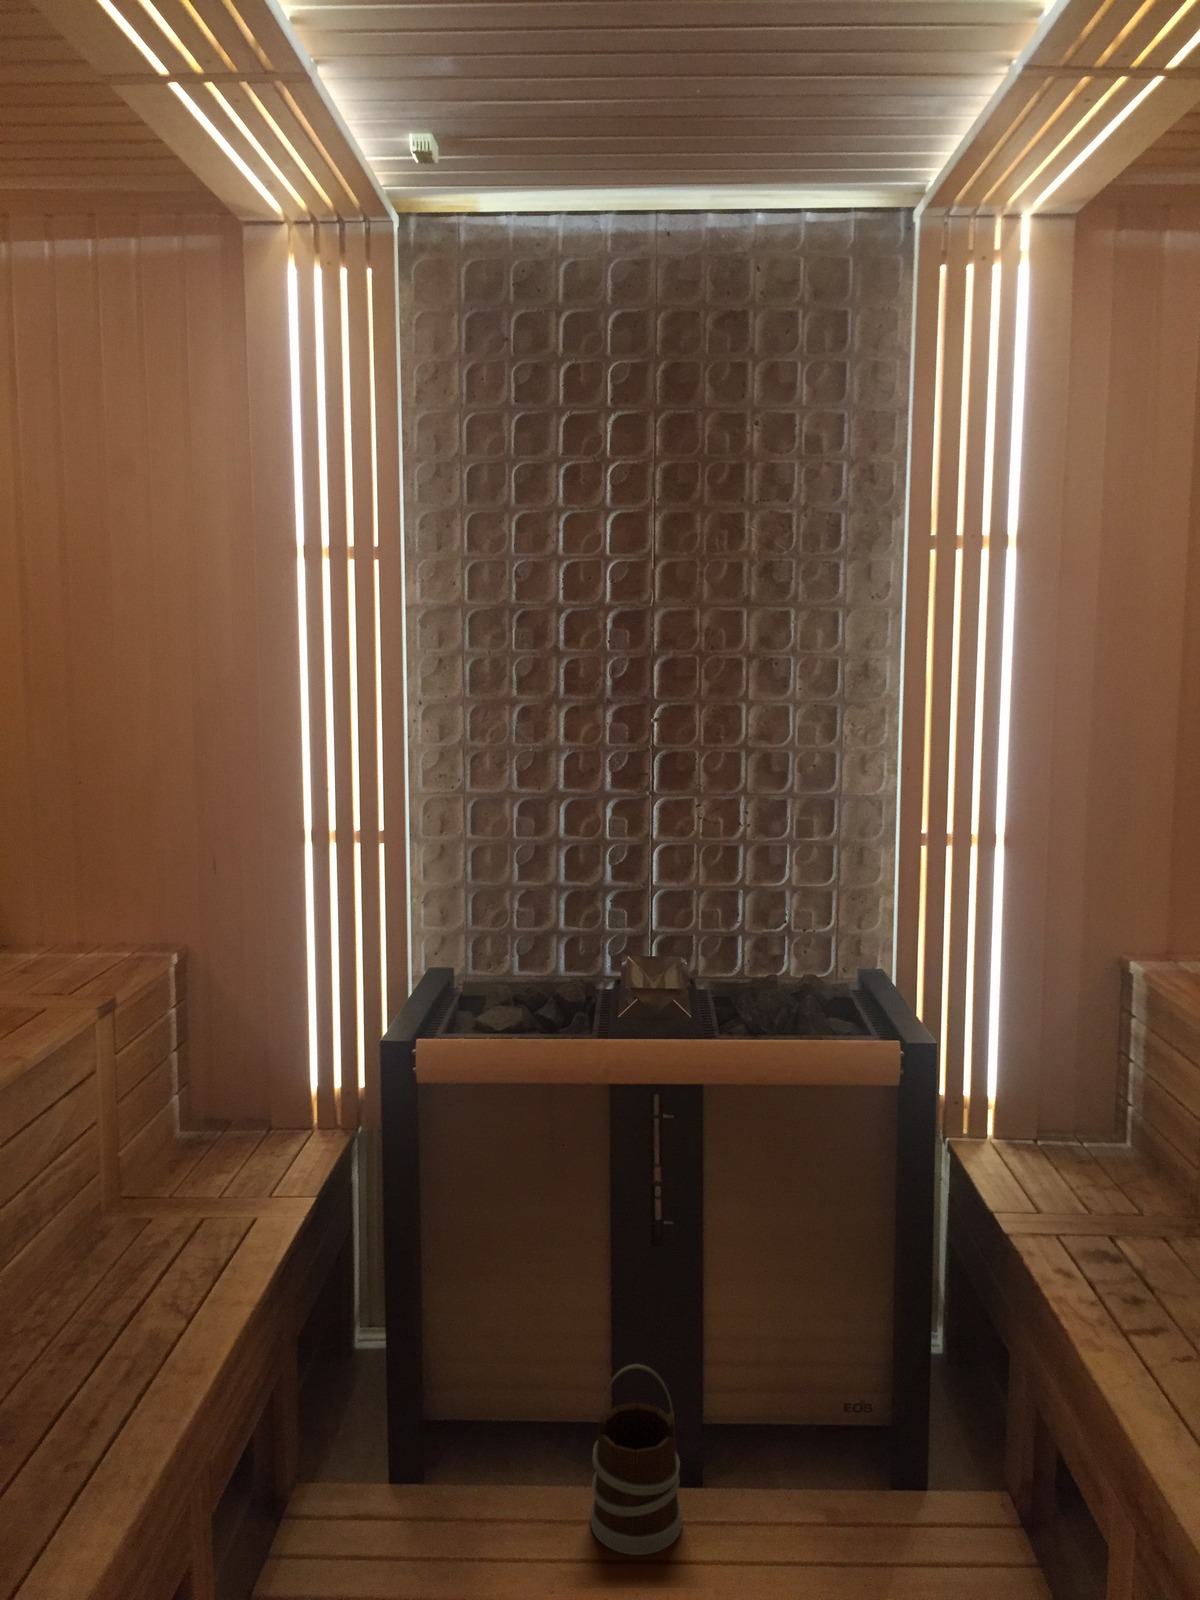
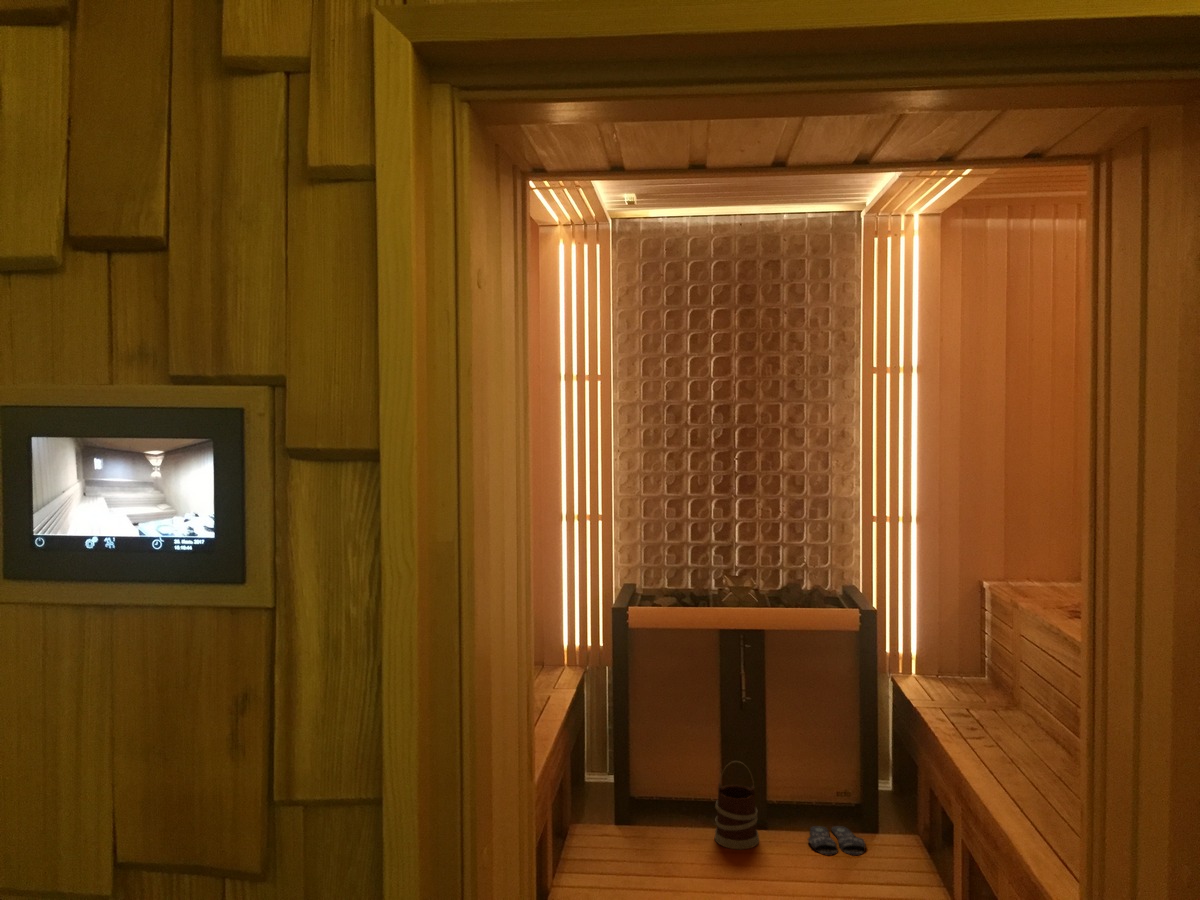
slippers: none [783,1472,903,1569] -> present [808,826,866,856]

